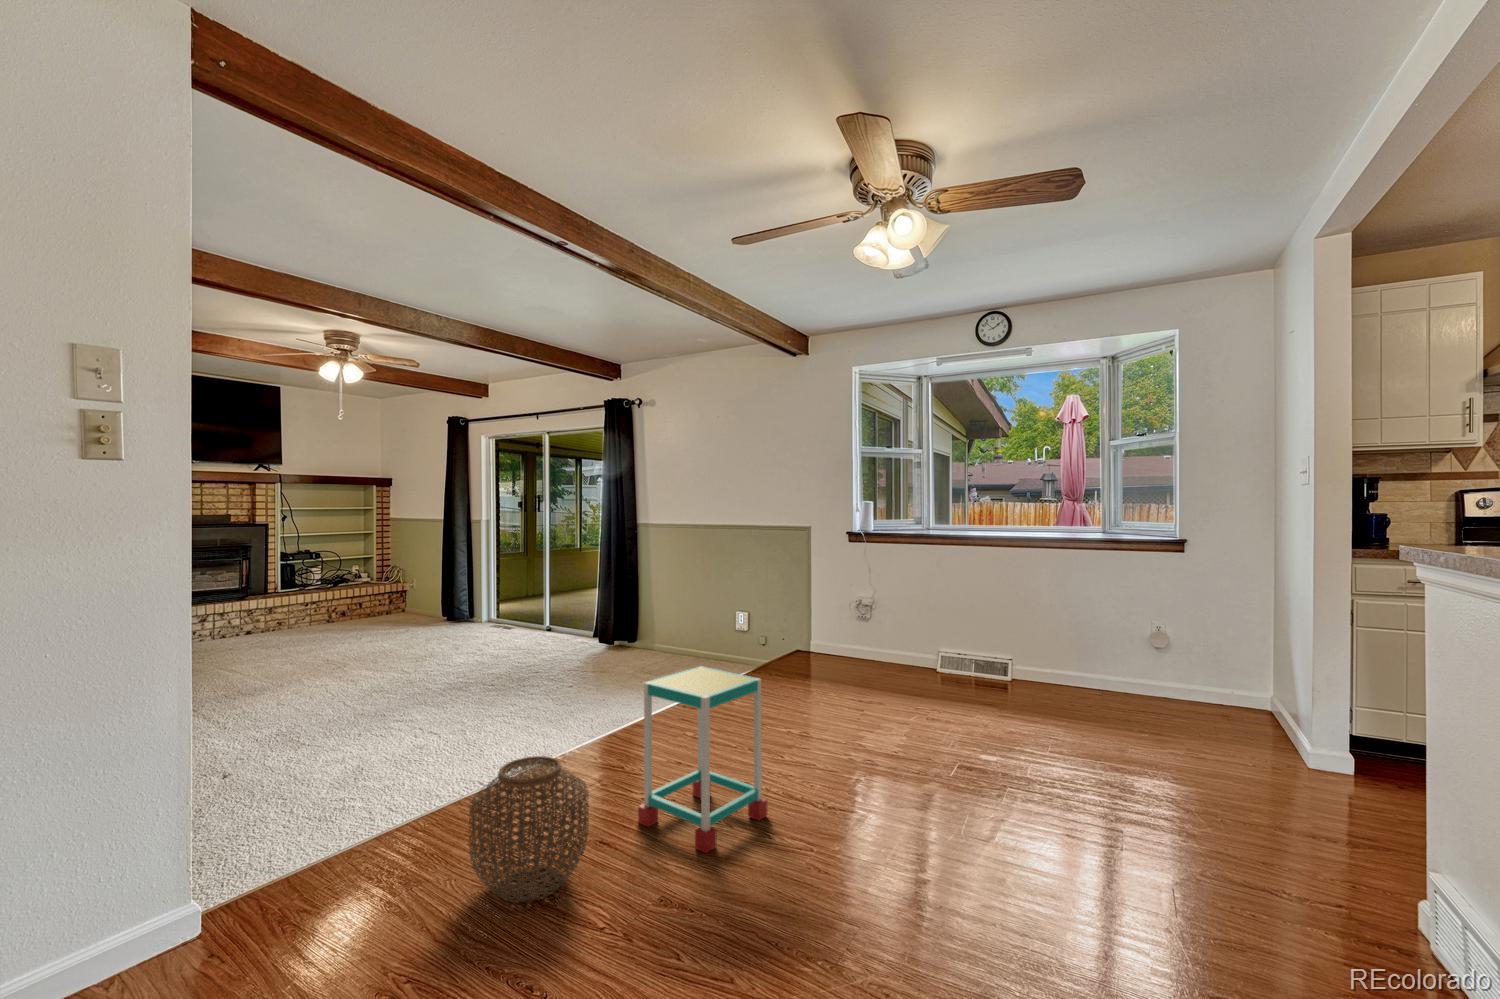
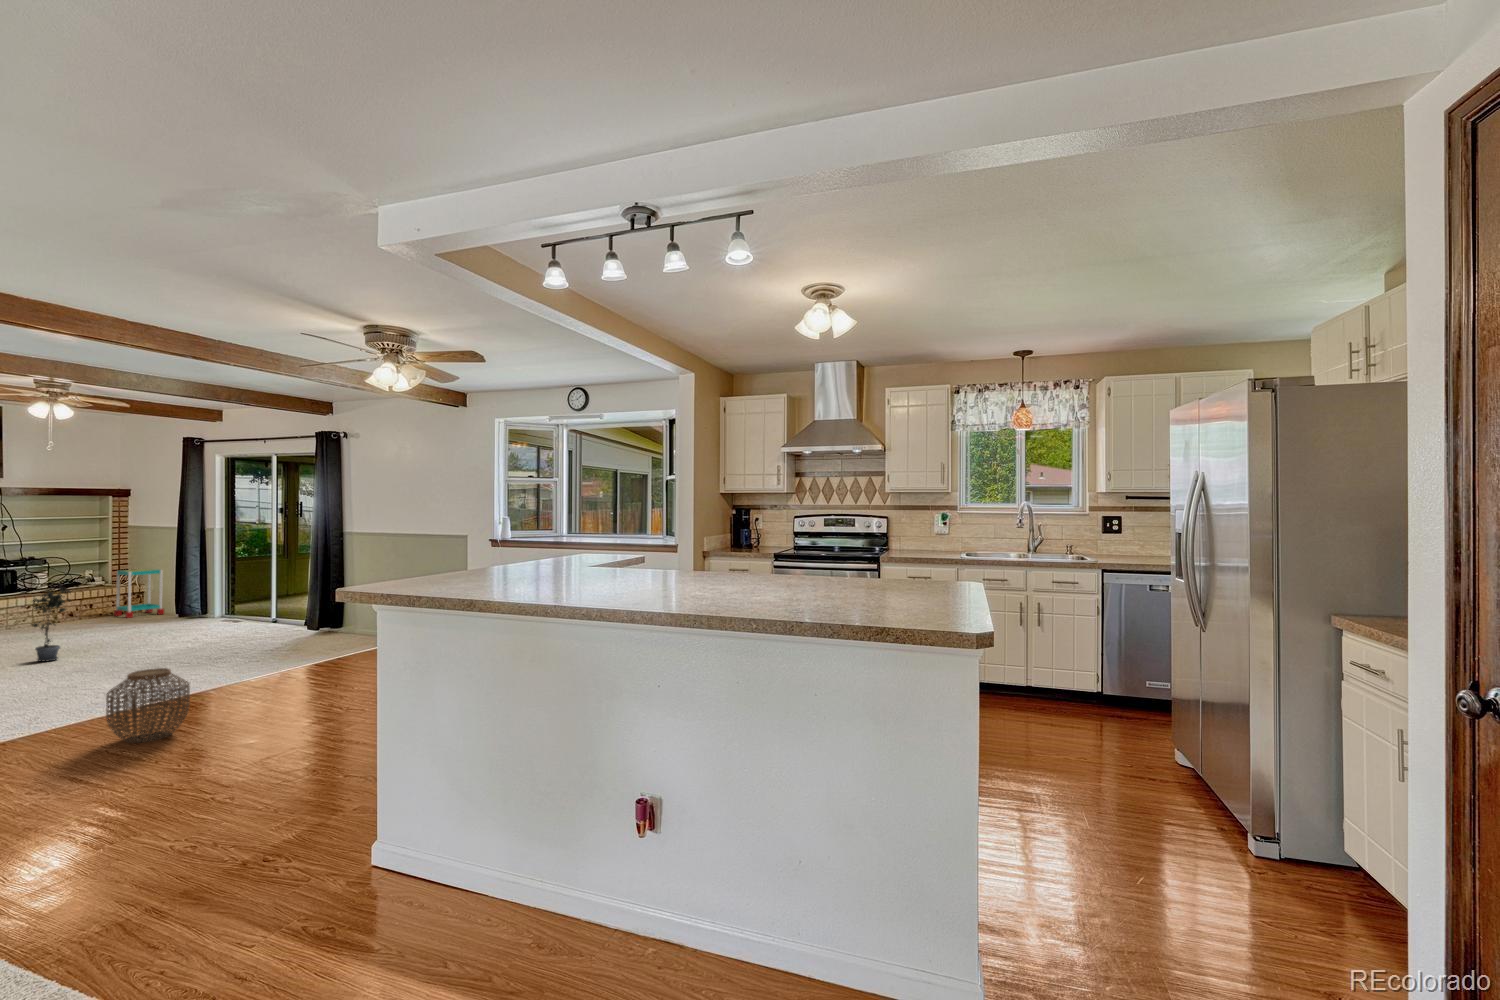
potted plant: none [310,587,360,685] -> present [33,584,70,662]
side table: present [638,667,768,853] -> present [114,569,164,618]

